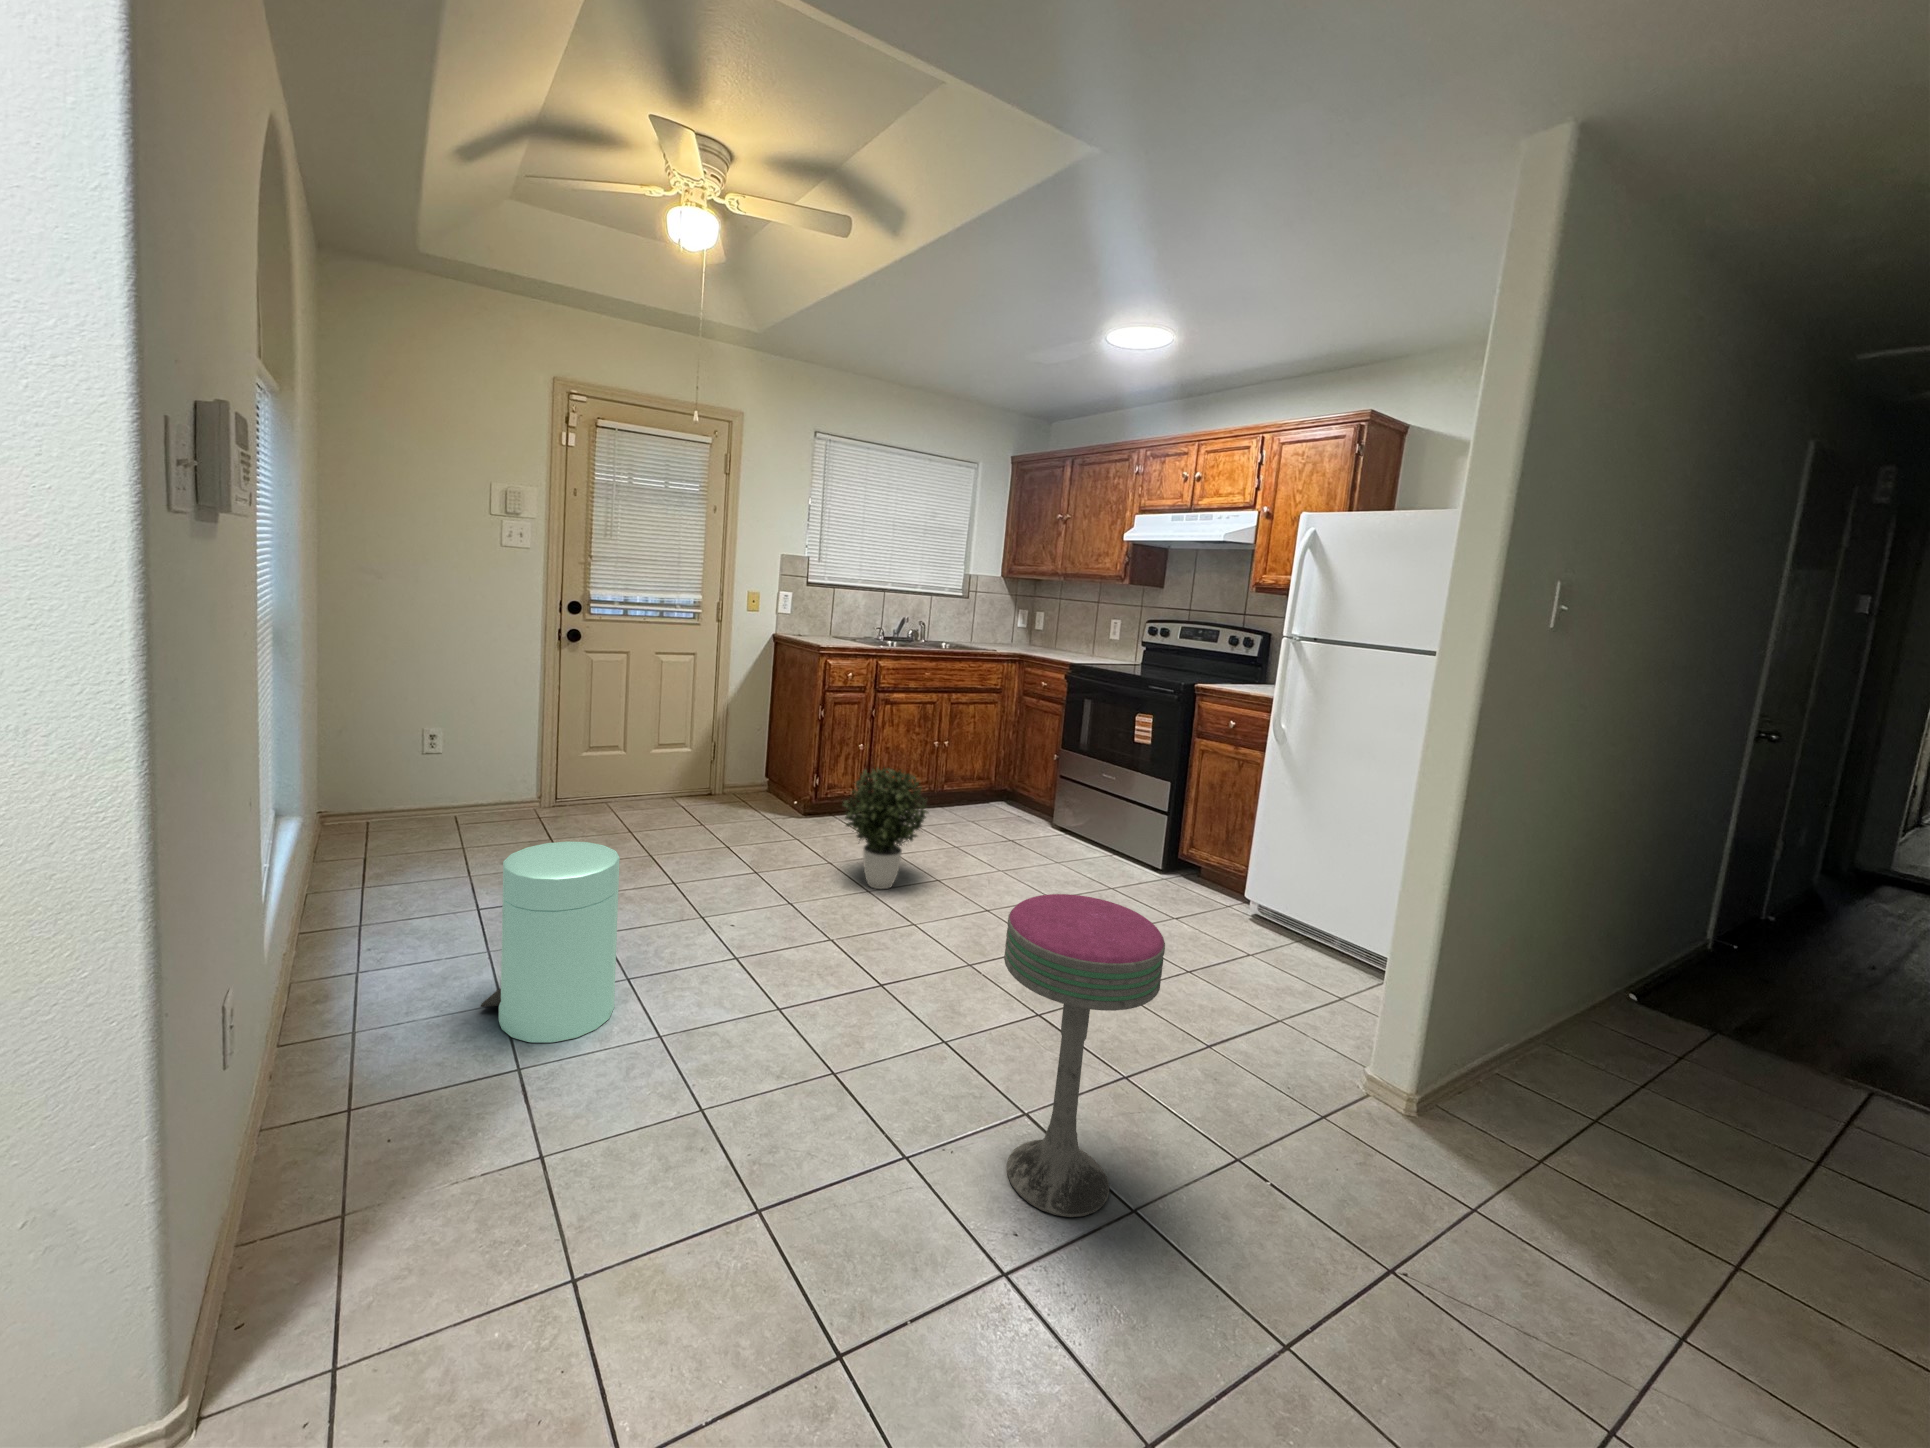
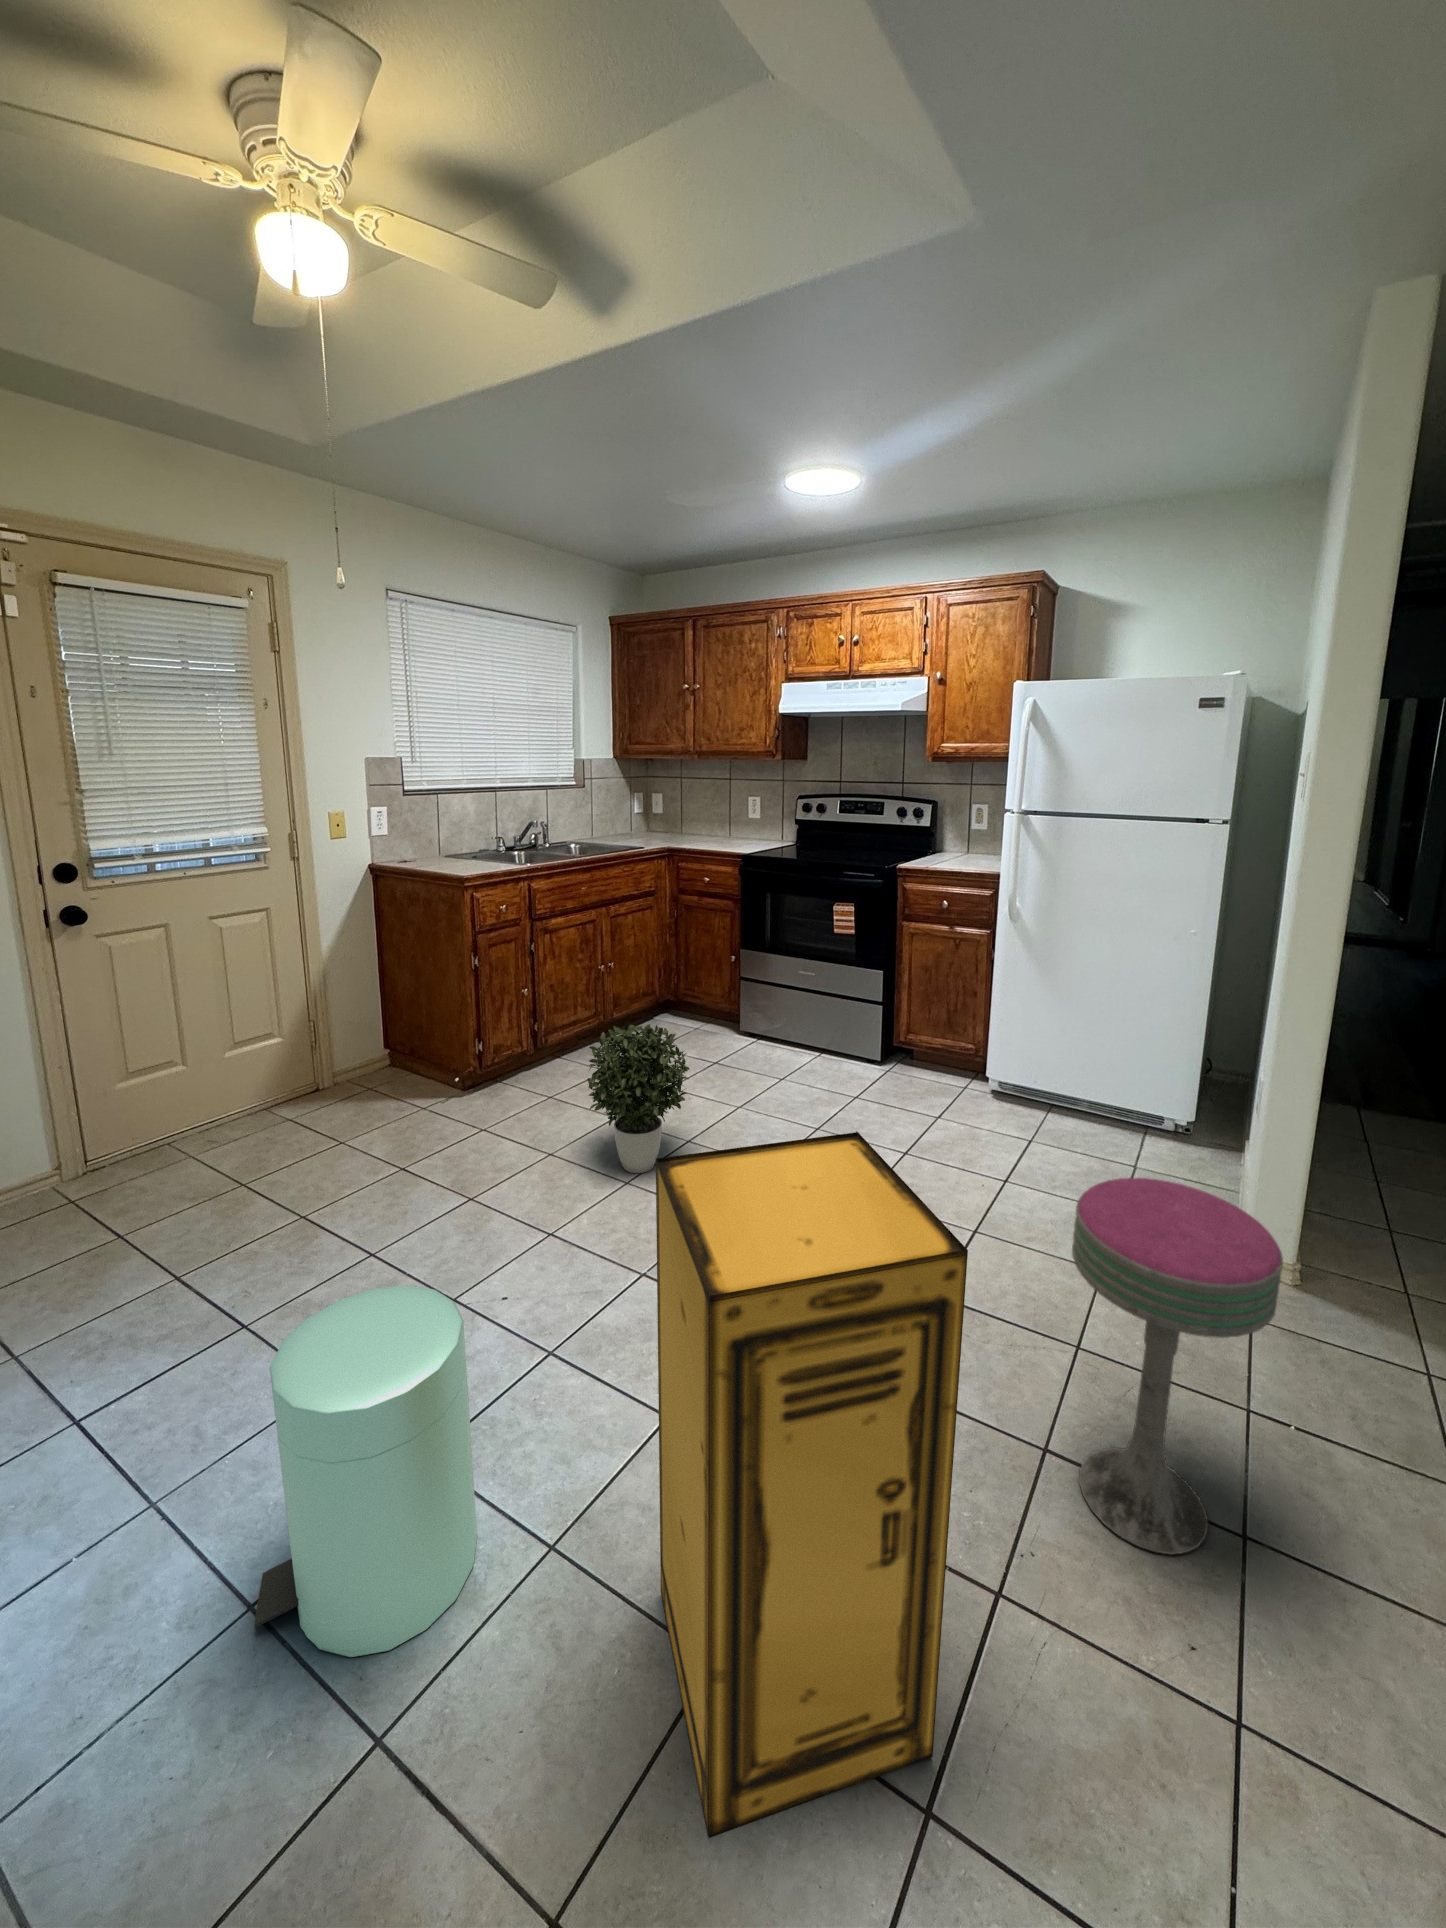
storage cabinet: none [608,763,830,1208] -> present [656,1131,968,1838]

